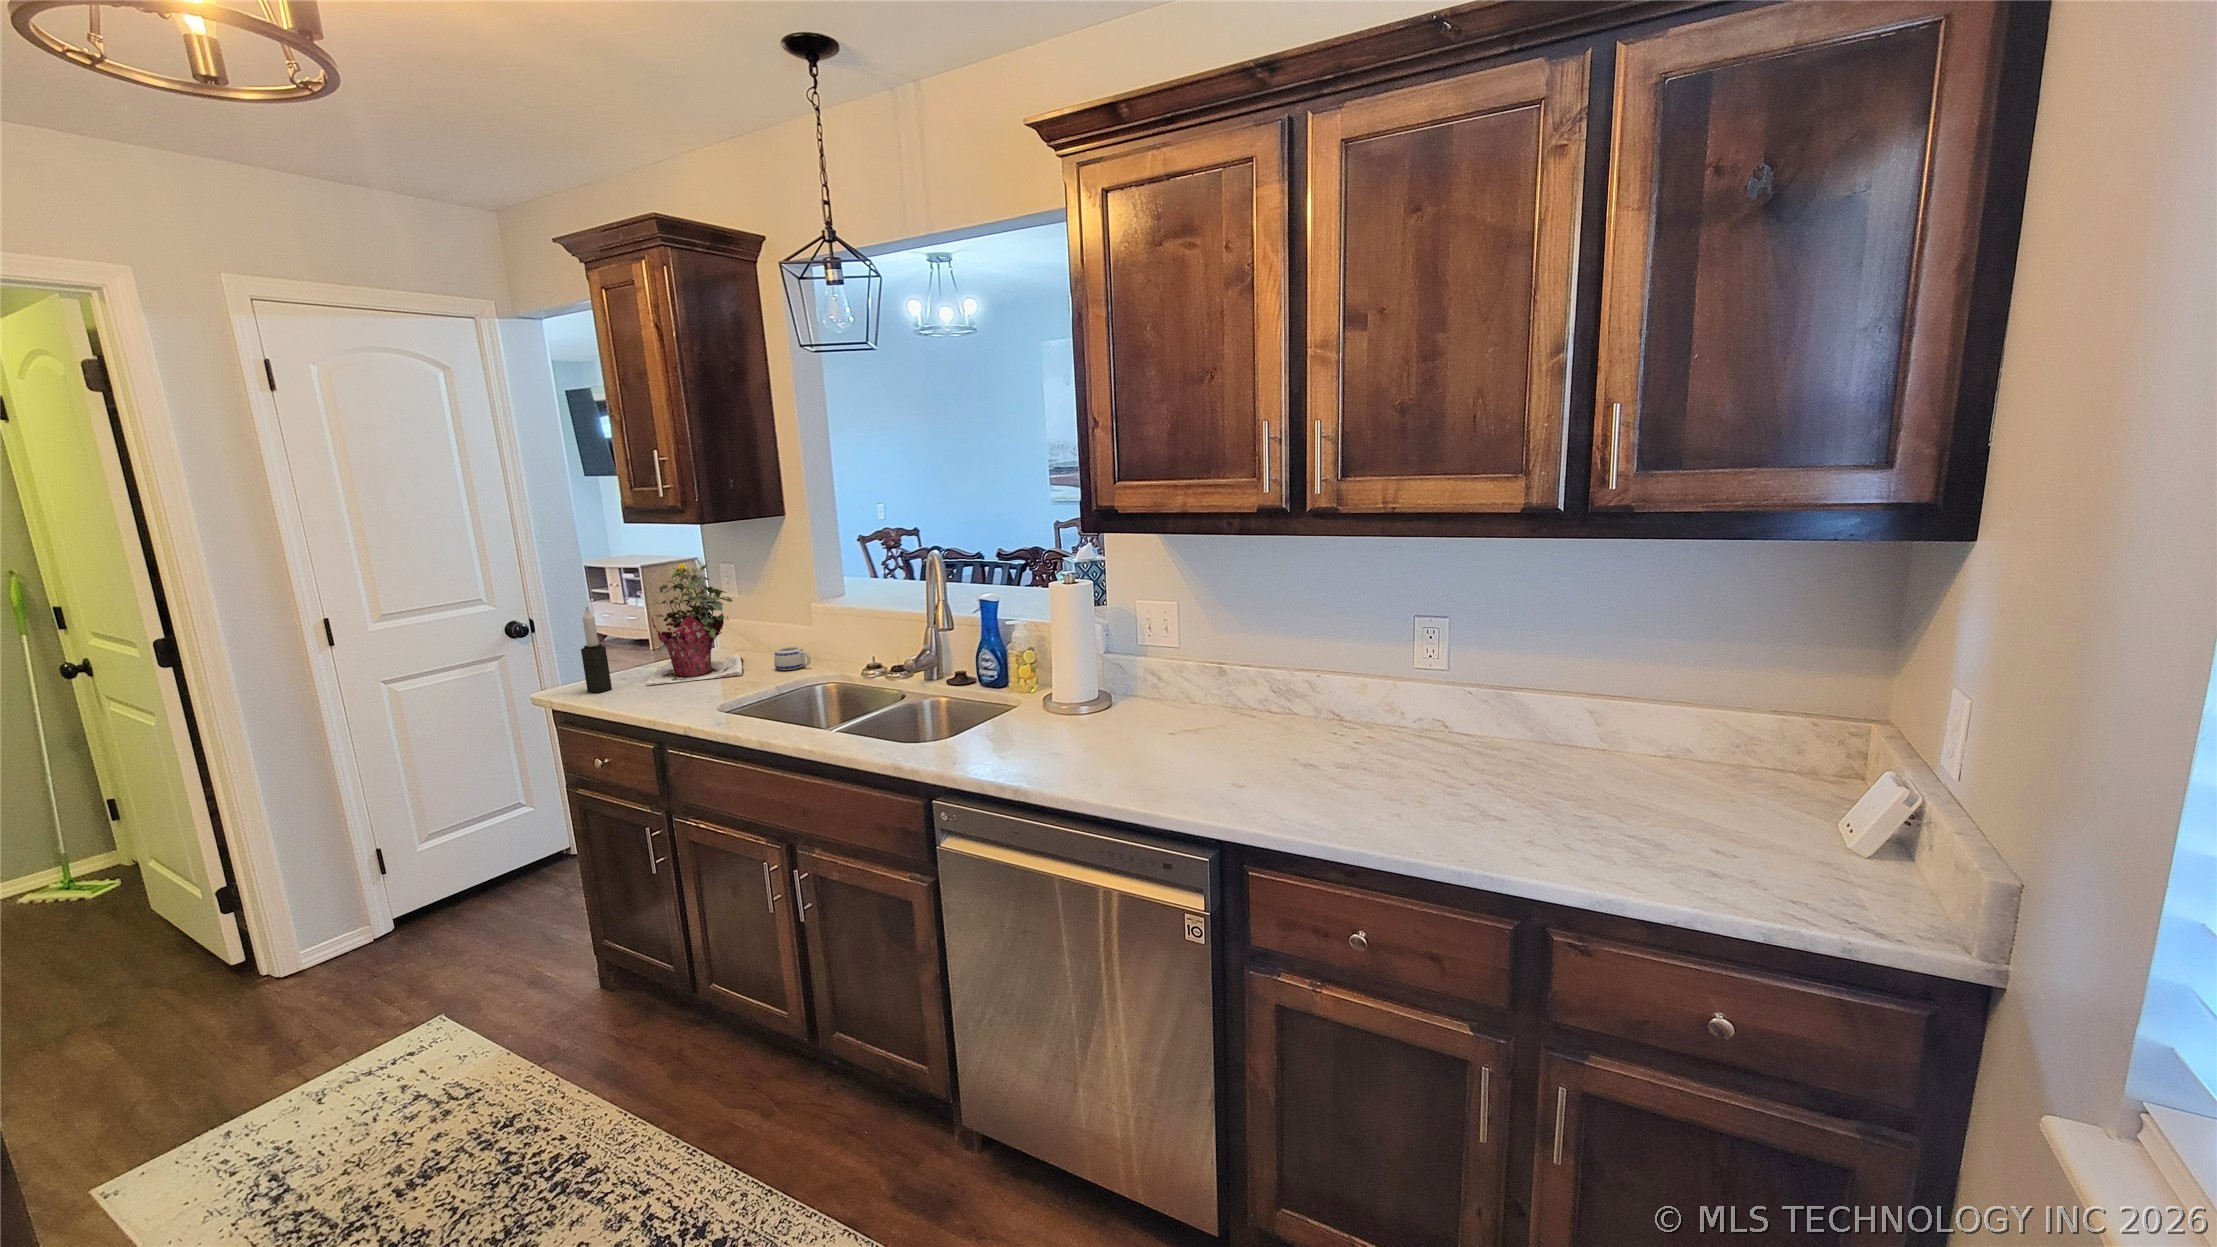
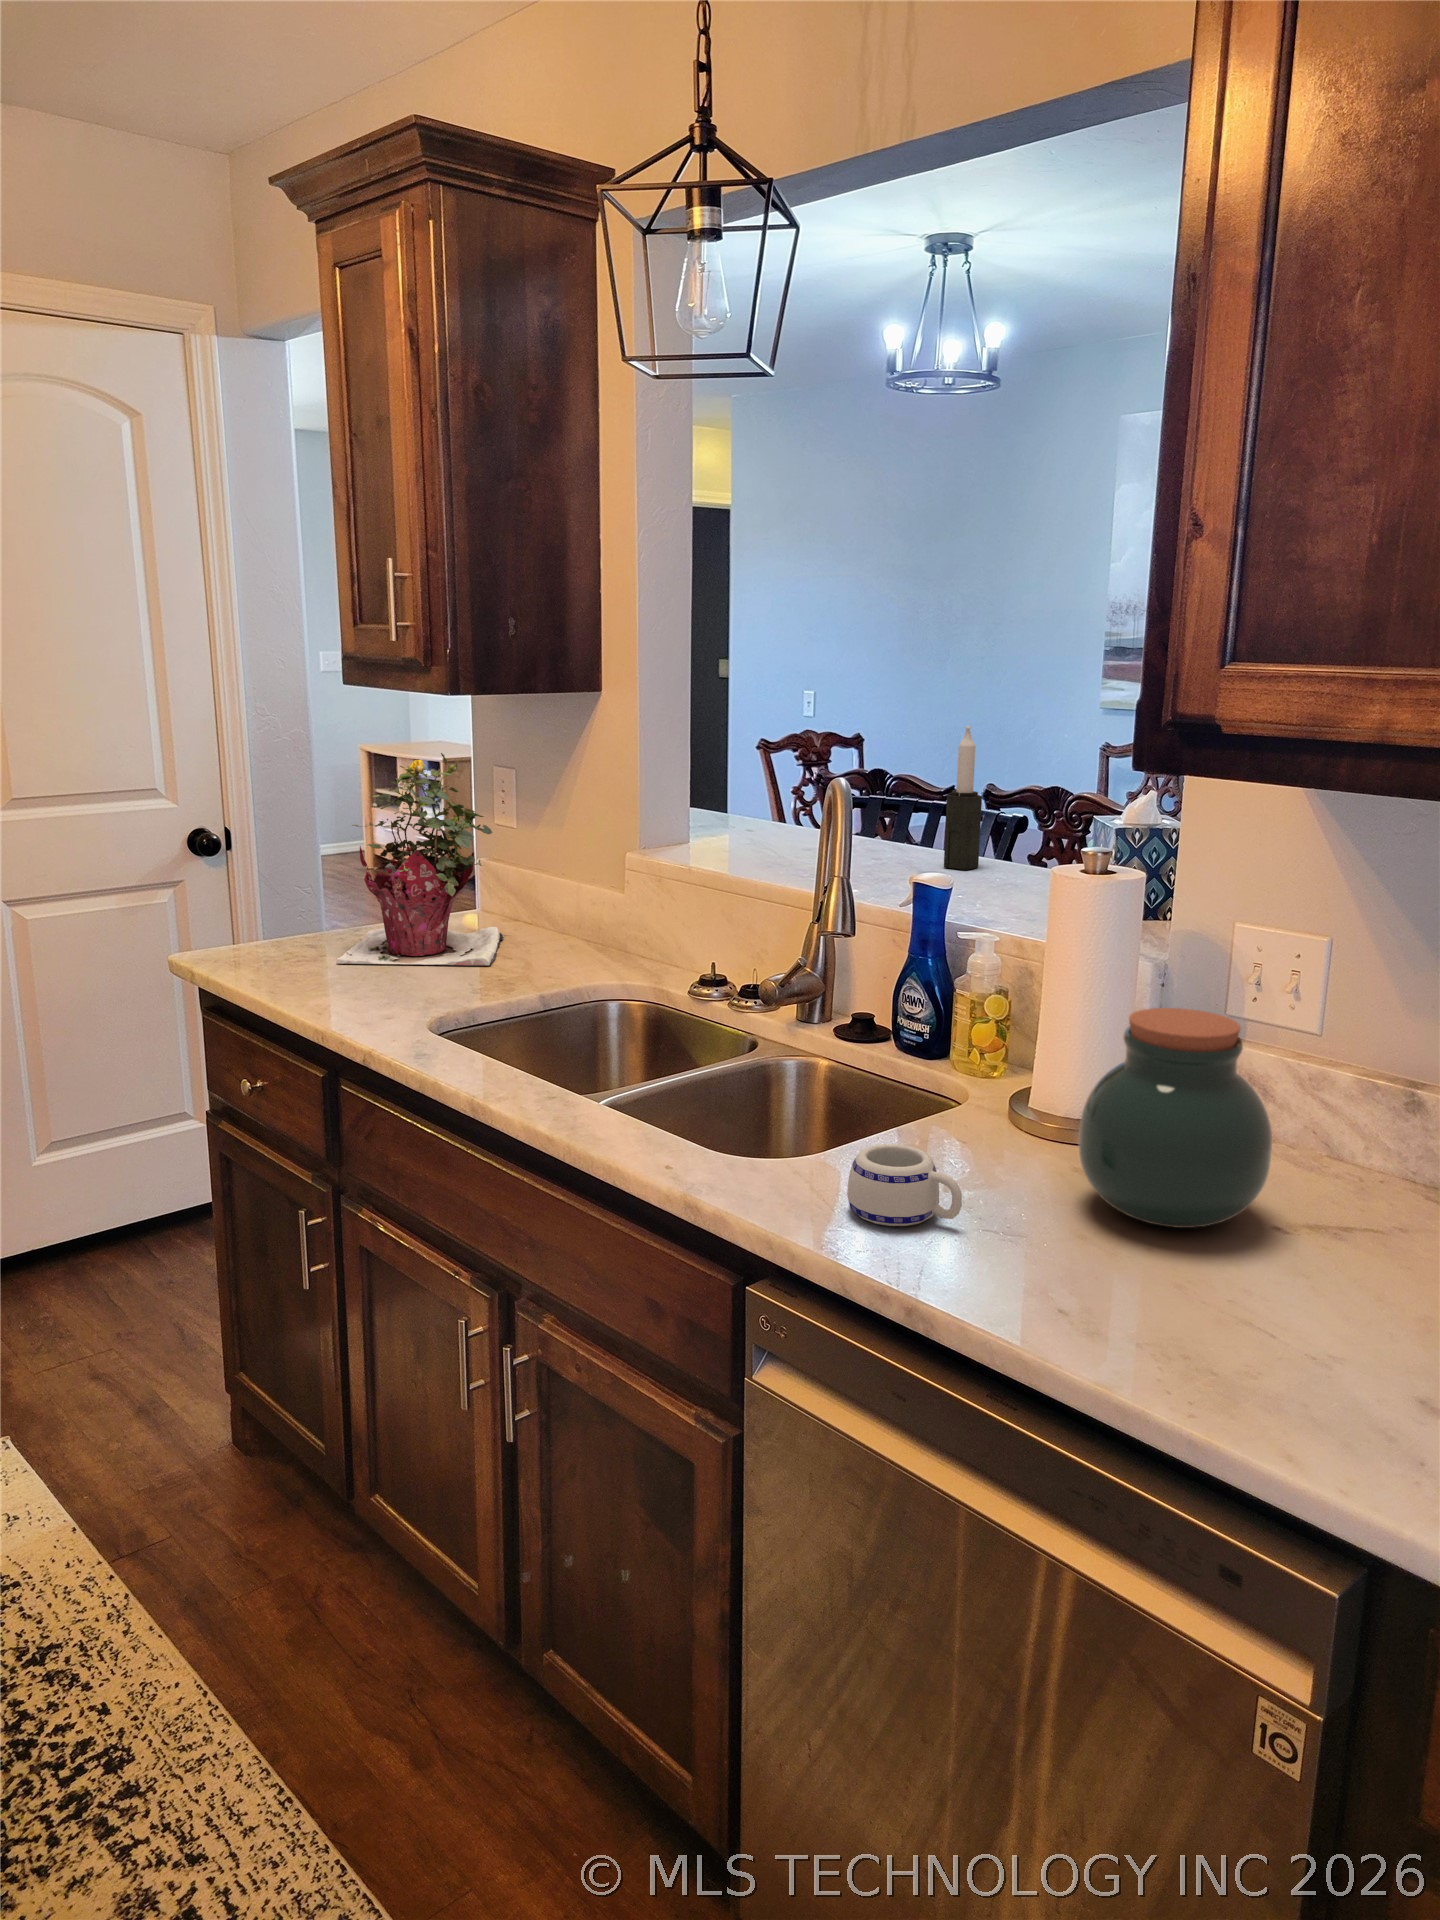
candle: present [581,606,612,693] -> present [944,726,982,870]
jar: none [1076,641,1158,737] -> present [1079,1008,1272,1228]
mug: present [774,647,811,670] -> present [847,1144,962,1226]

